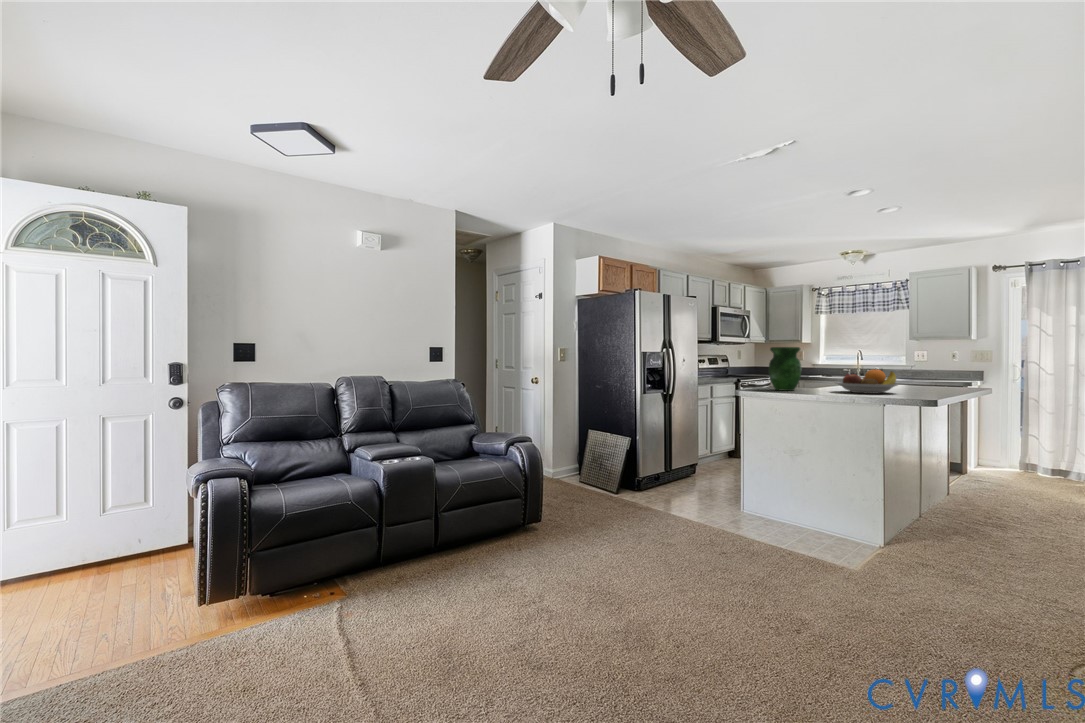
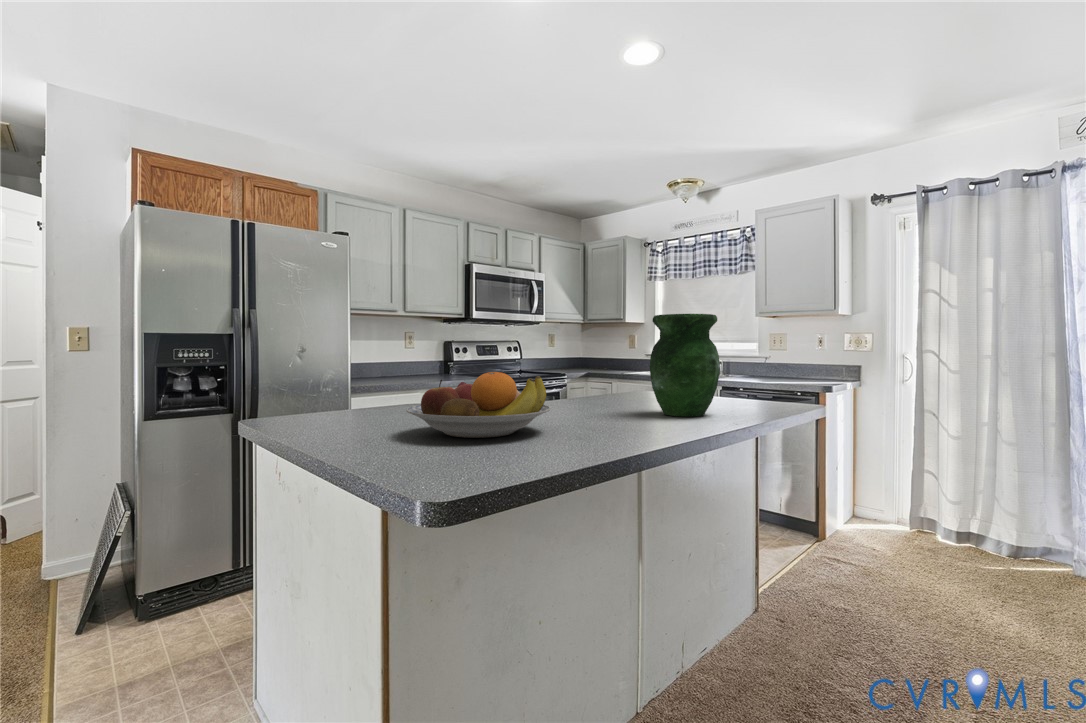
vase: present [769,347,802,391] -> present [650,314,720,417]

